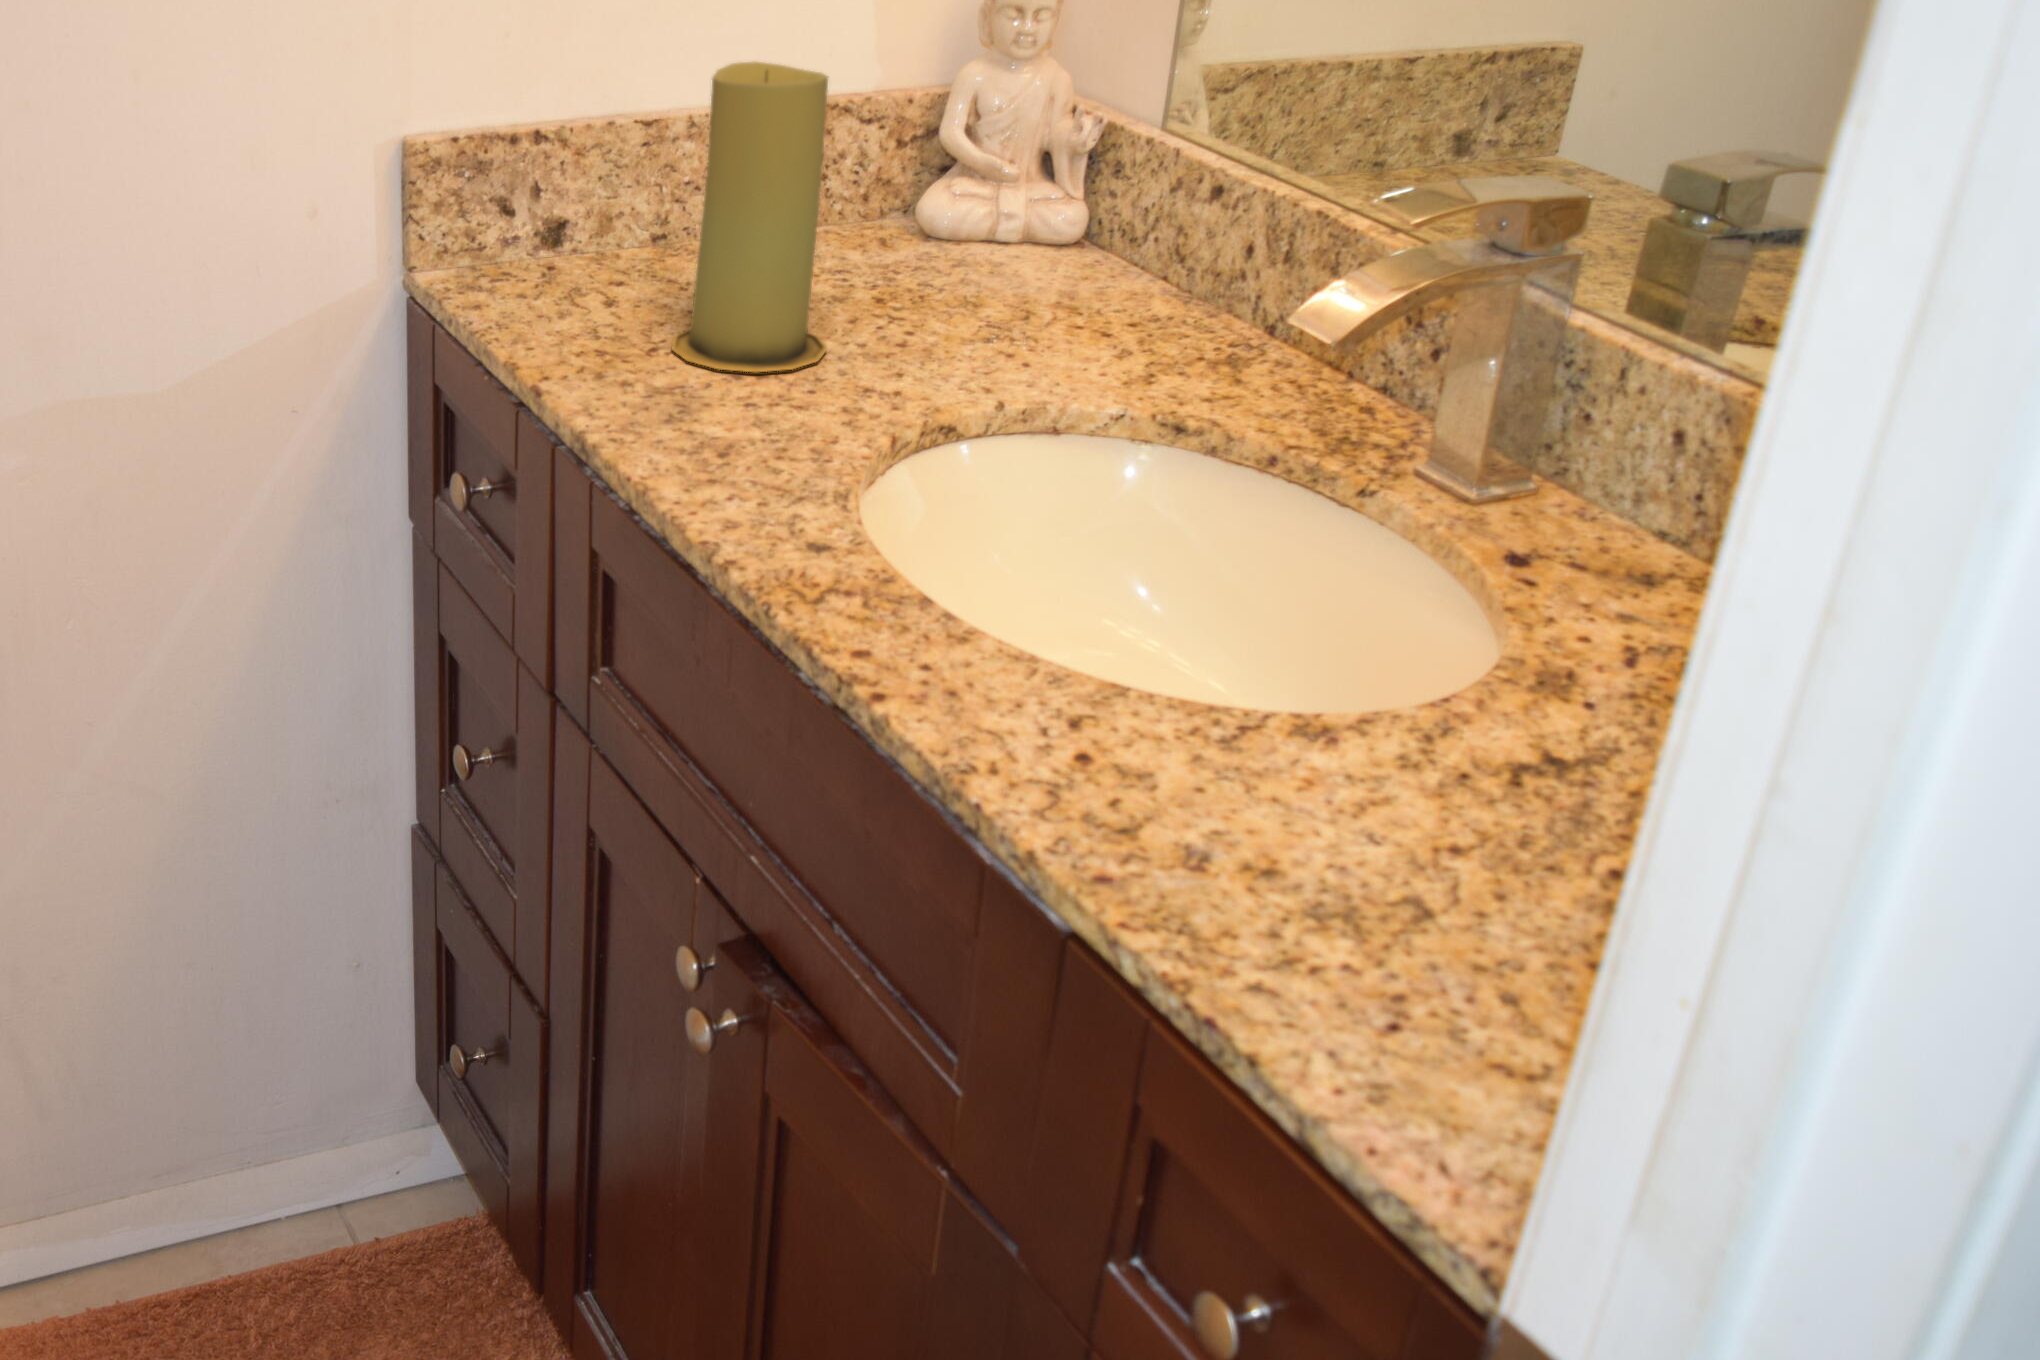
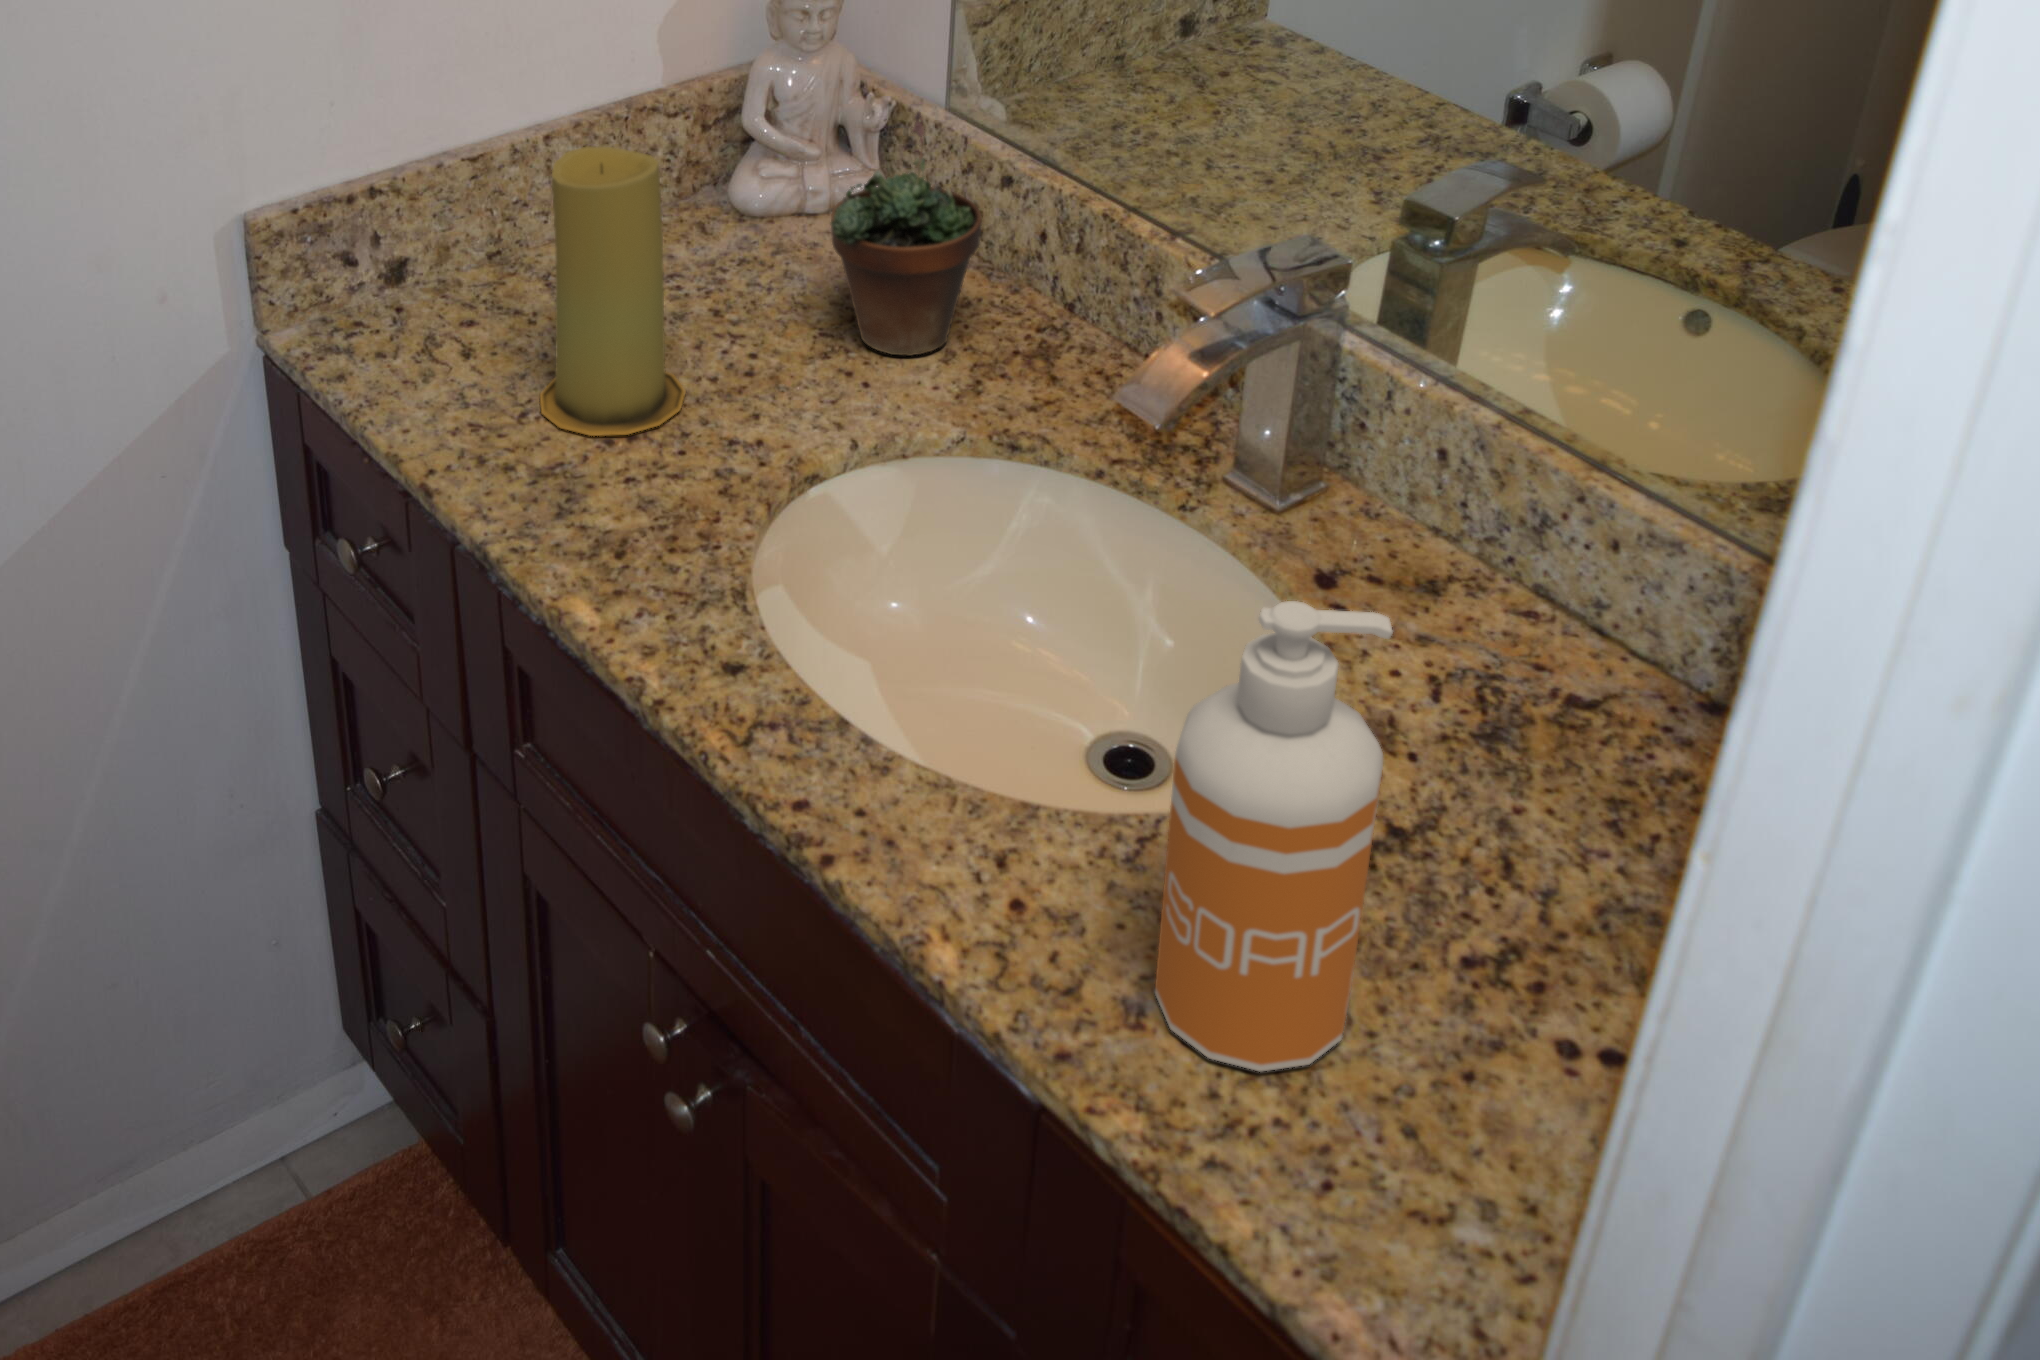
succulent plant: none [1009,64,1180,348] -> present [830,112,982,356]
soap dispenser: none [1225,326,1568,924] -> present [1155,601,1393,1071]

